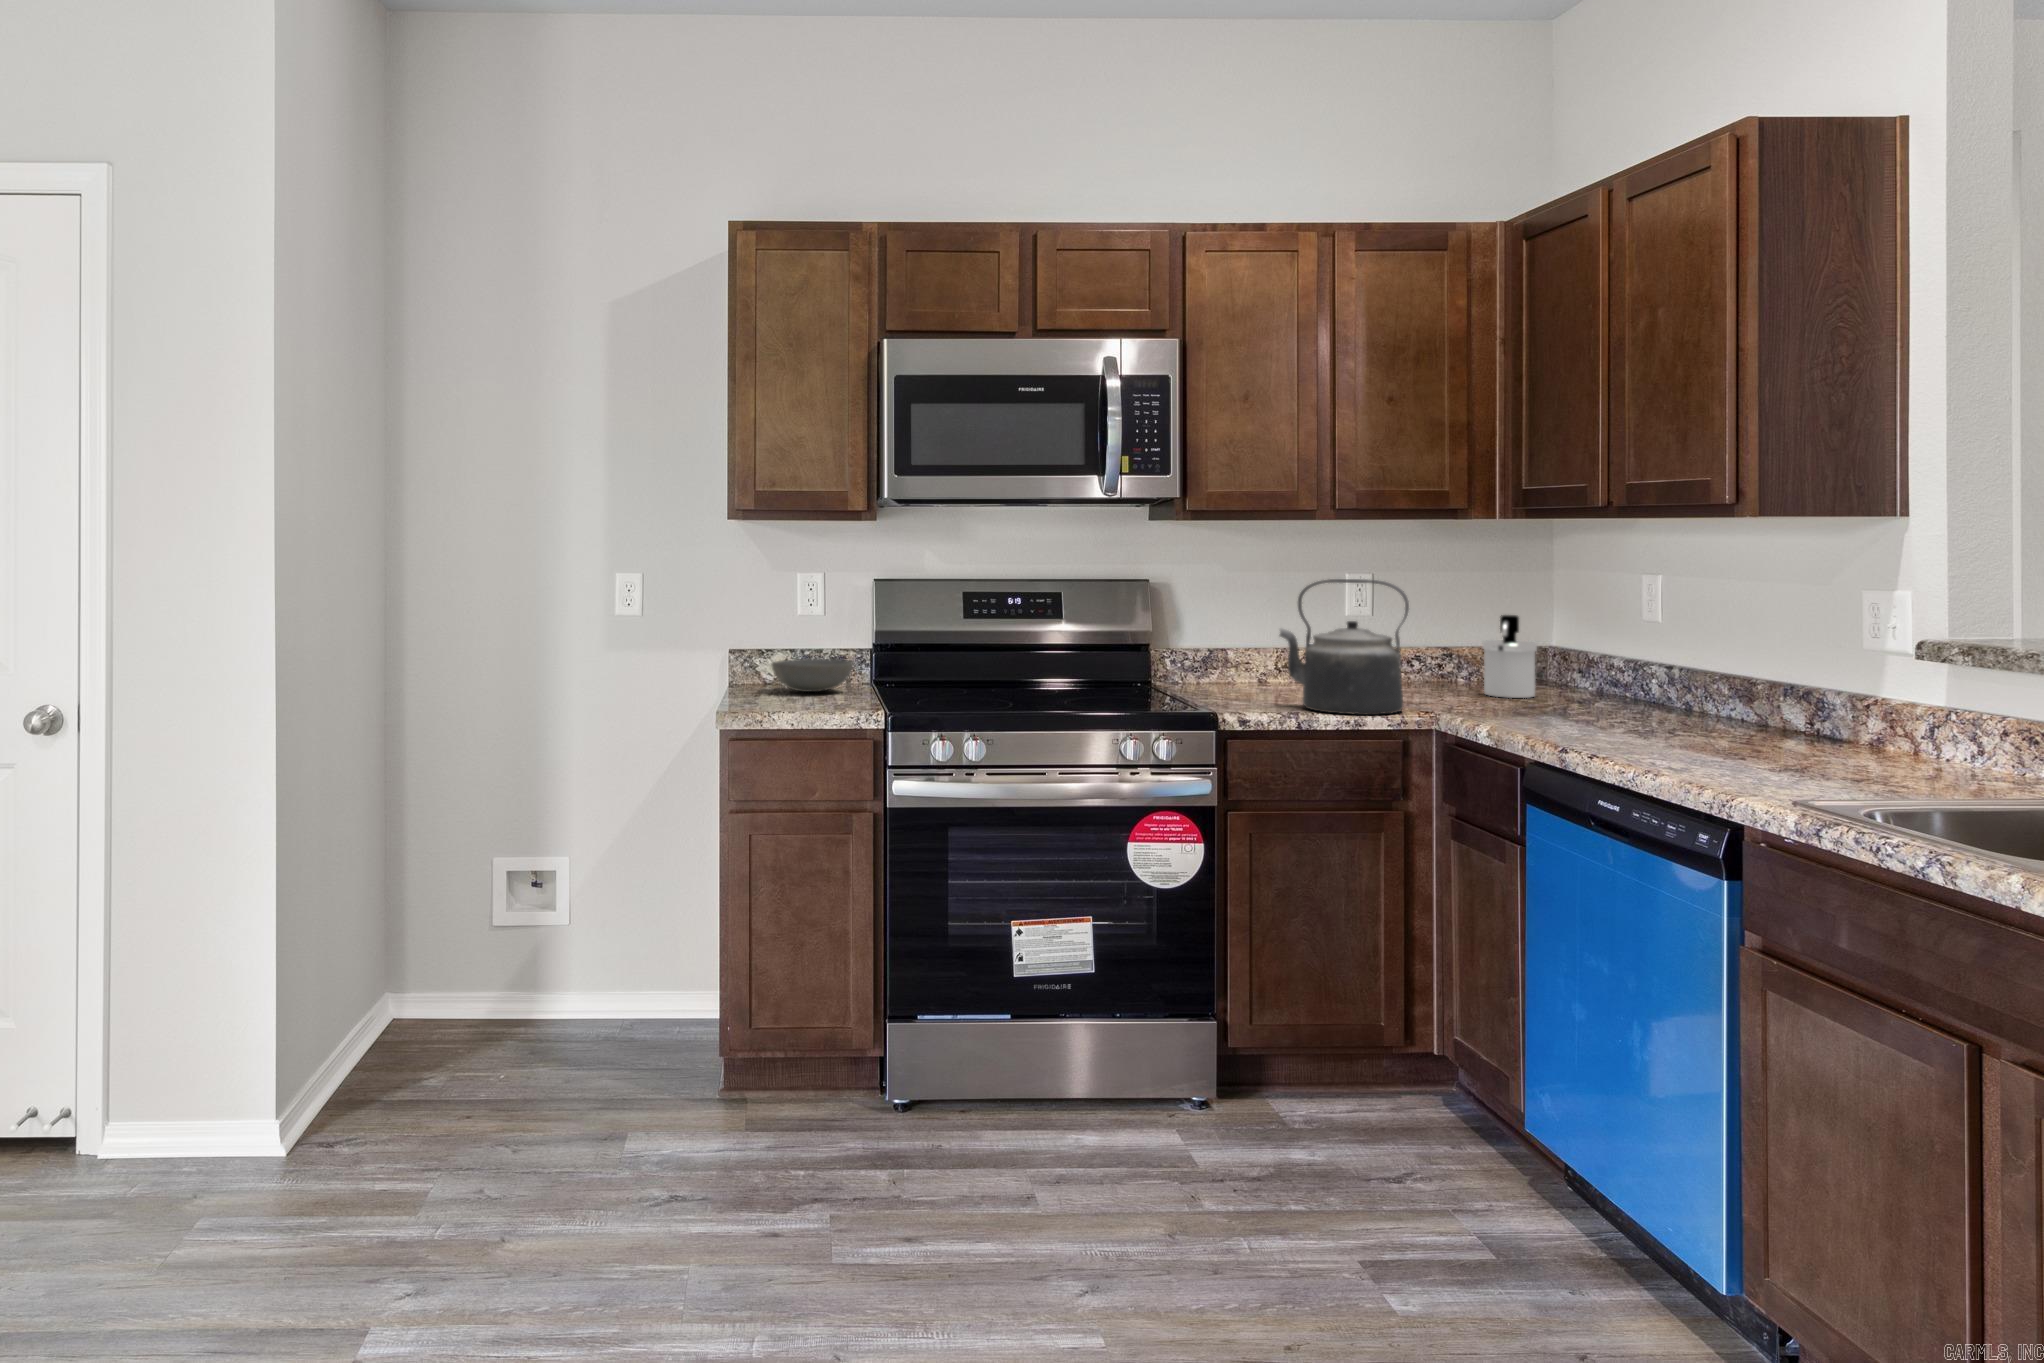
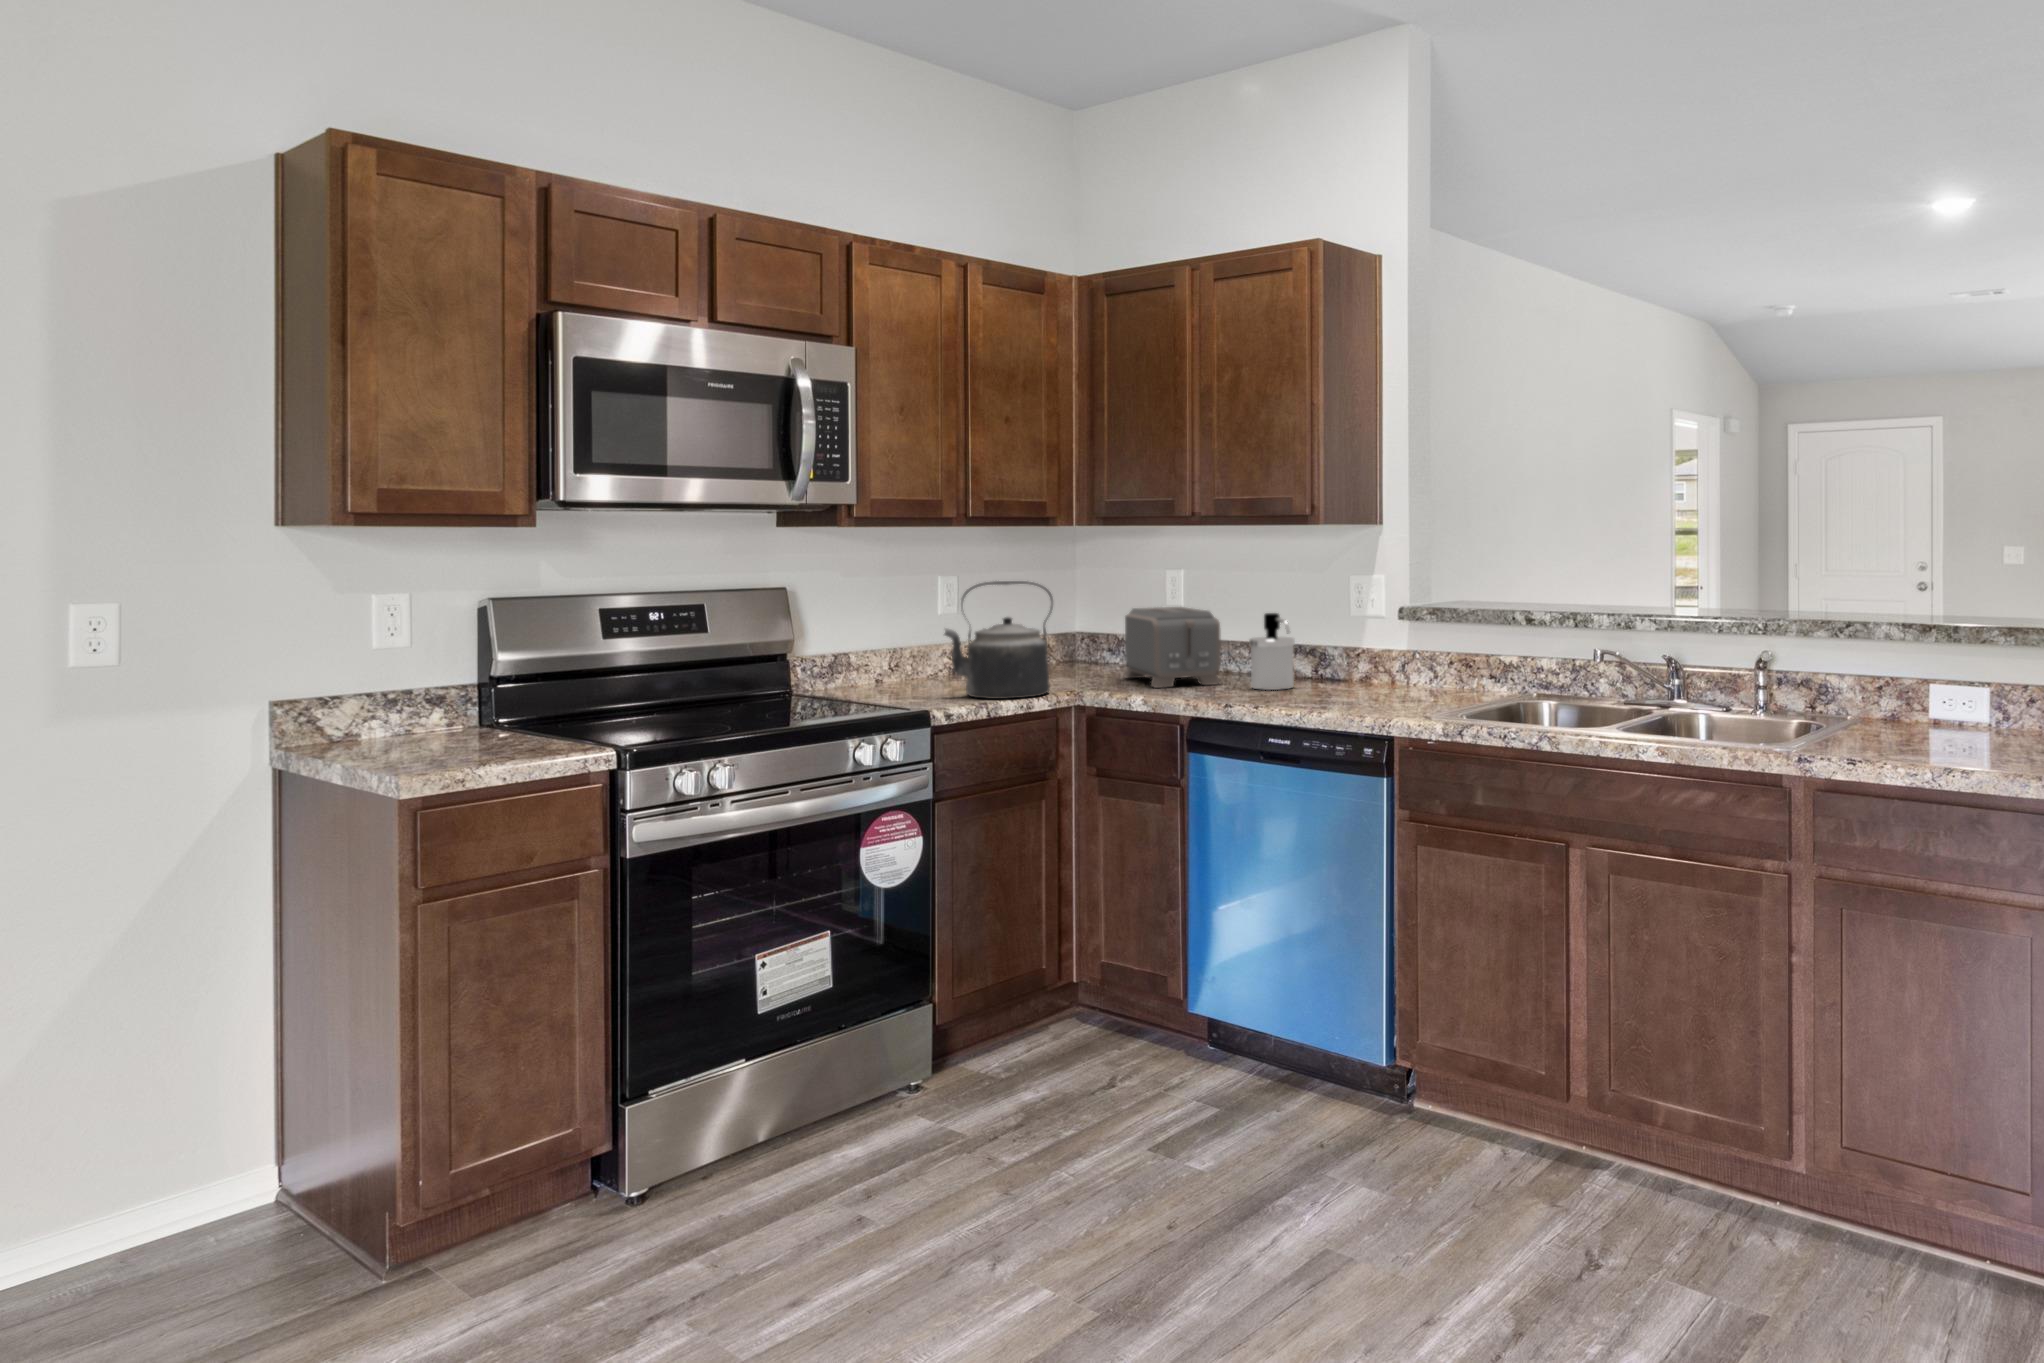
soap dispenser: present [1483,615,1537,698] -> present [1249,613,1295,690]
toaster: none [1540,619,1644,728] -> present [1125,607,1221,688]
bowl: present [772,659,853,692] -> none [358,699,478,743]

